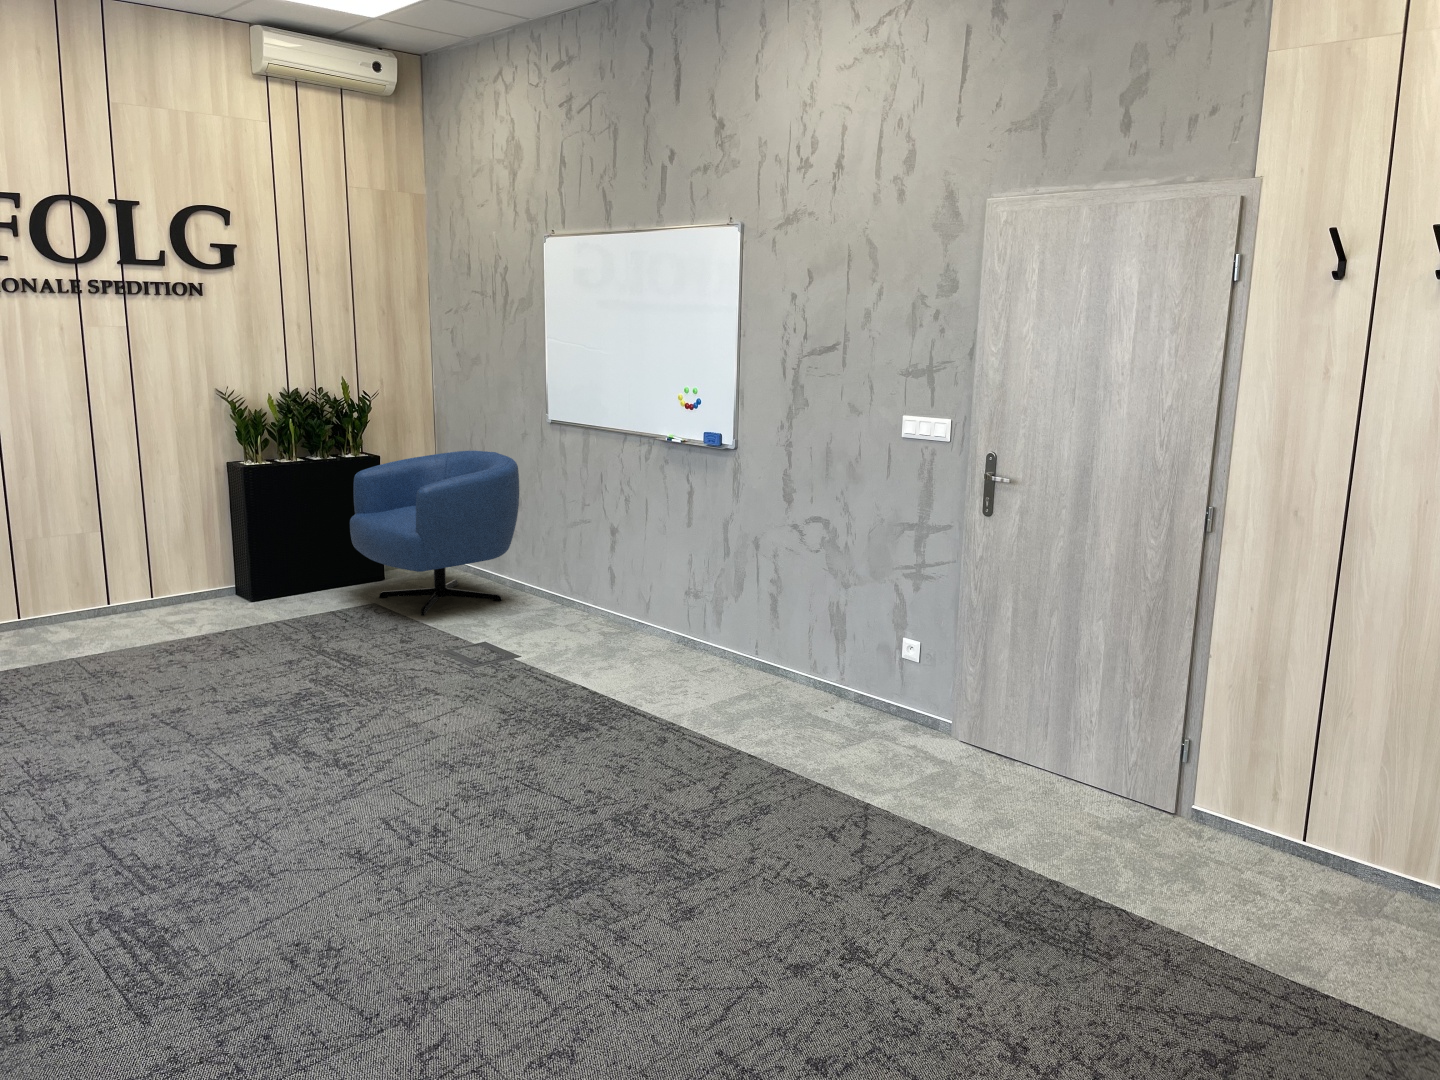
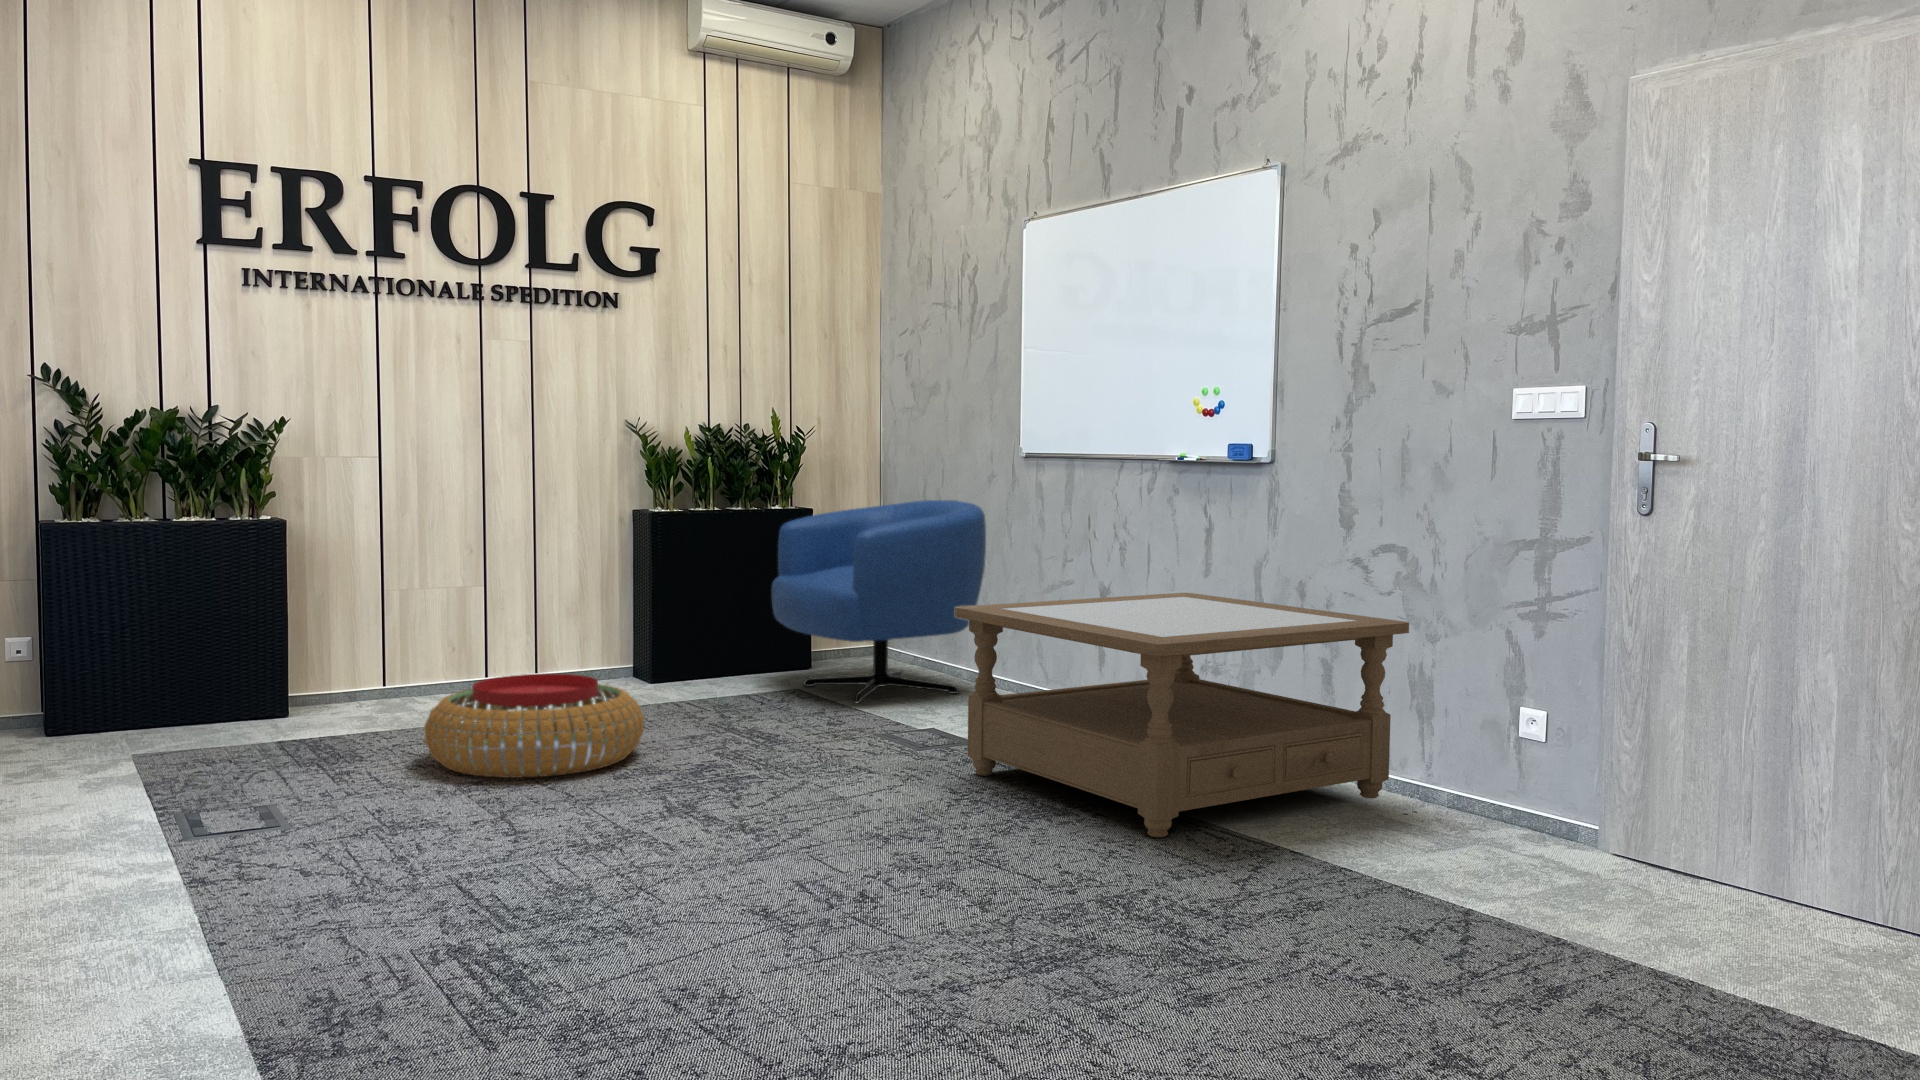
coffee table: none [498,538,828,748] -> present [955,593,1409,837]
pouf: none [59,622,251,718] -> present [424,674,644,778]

